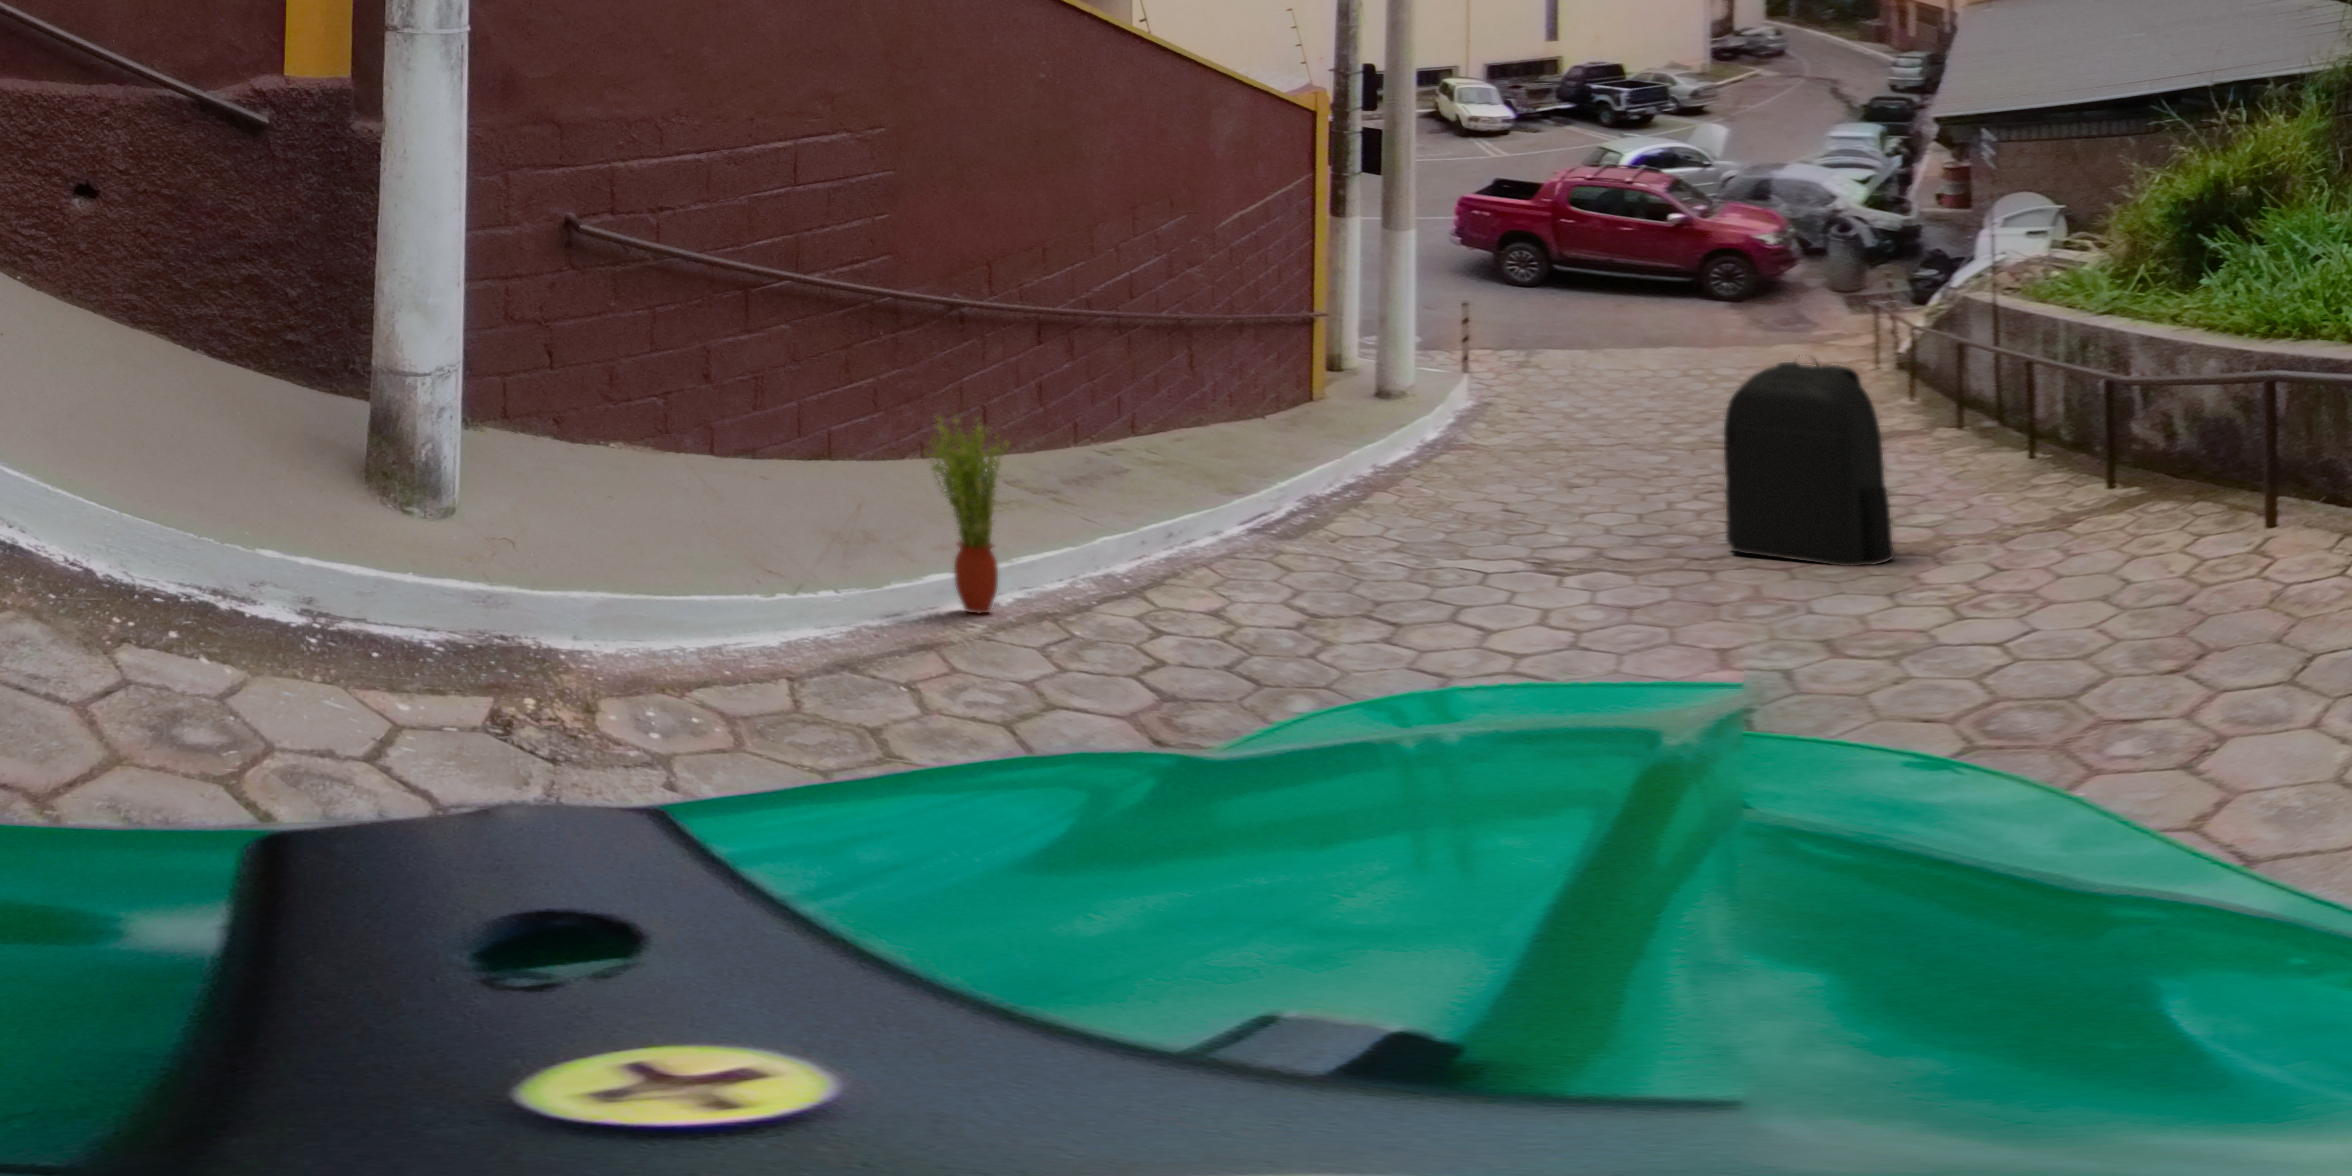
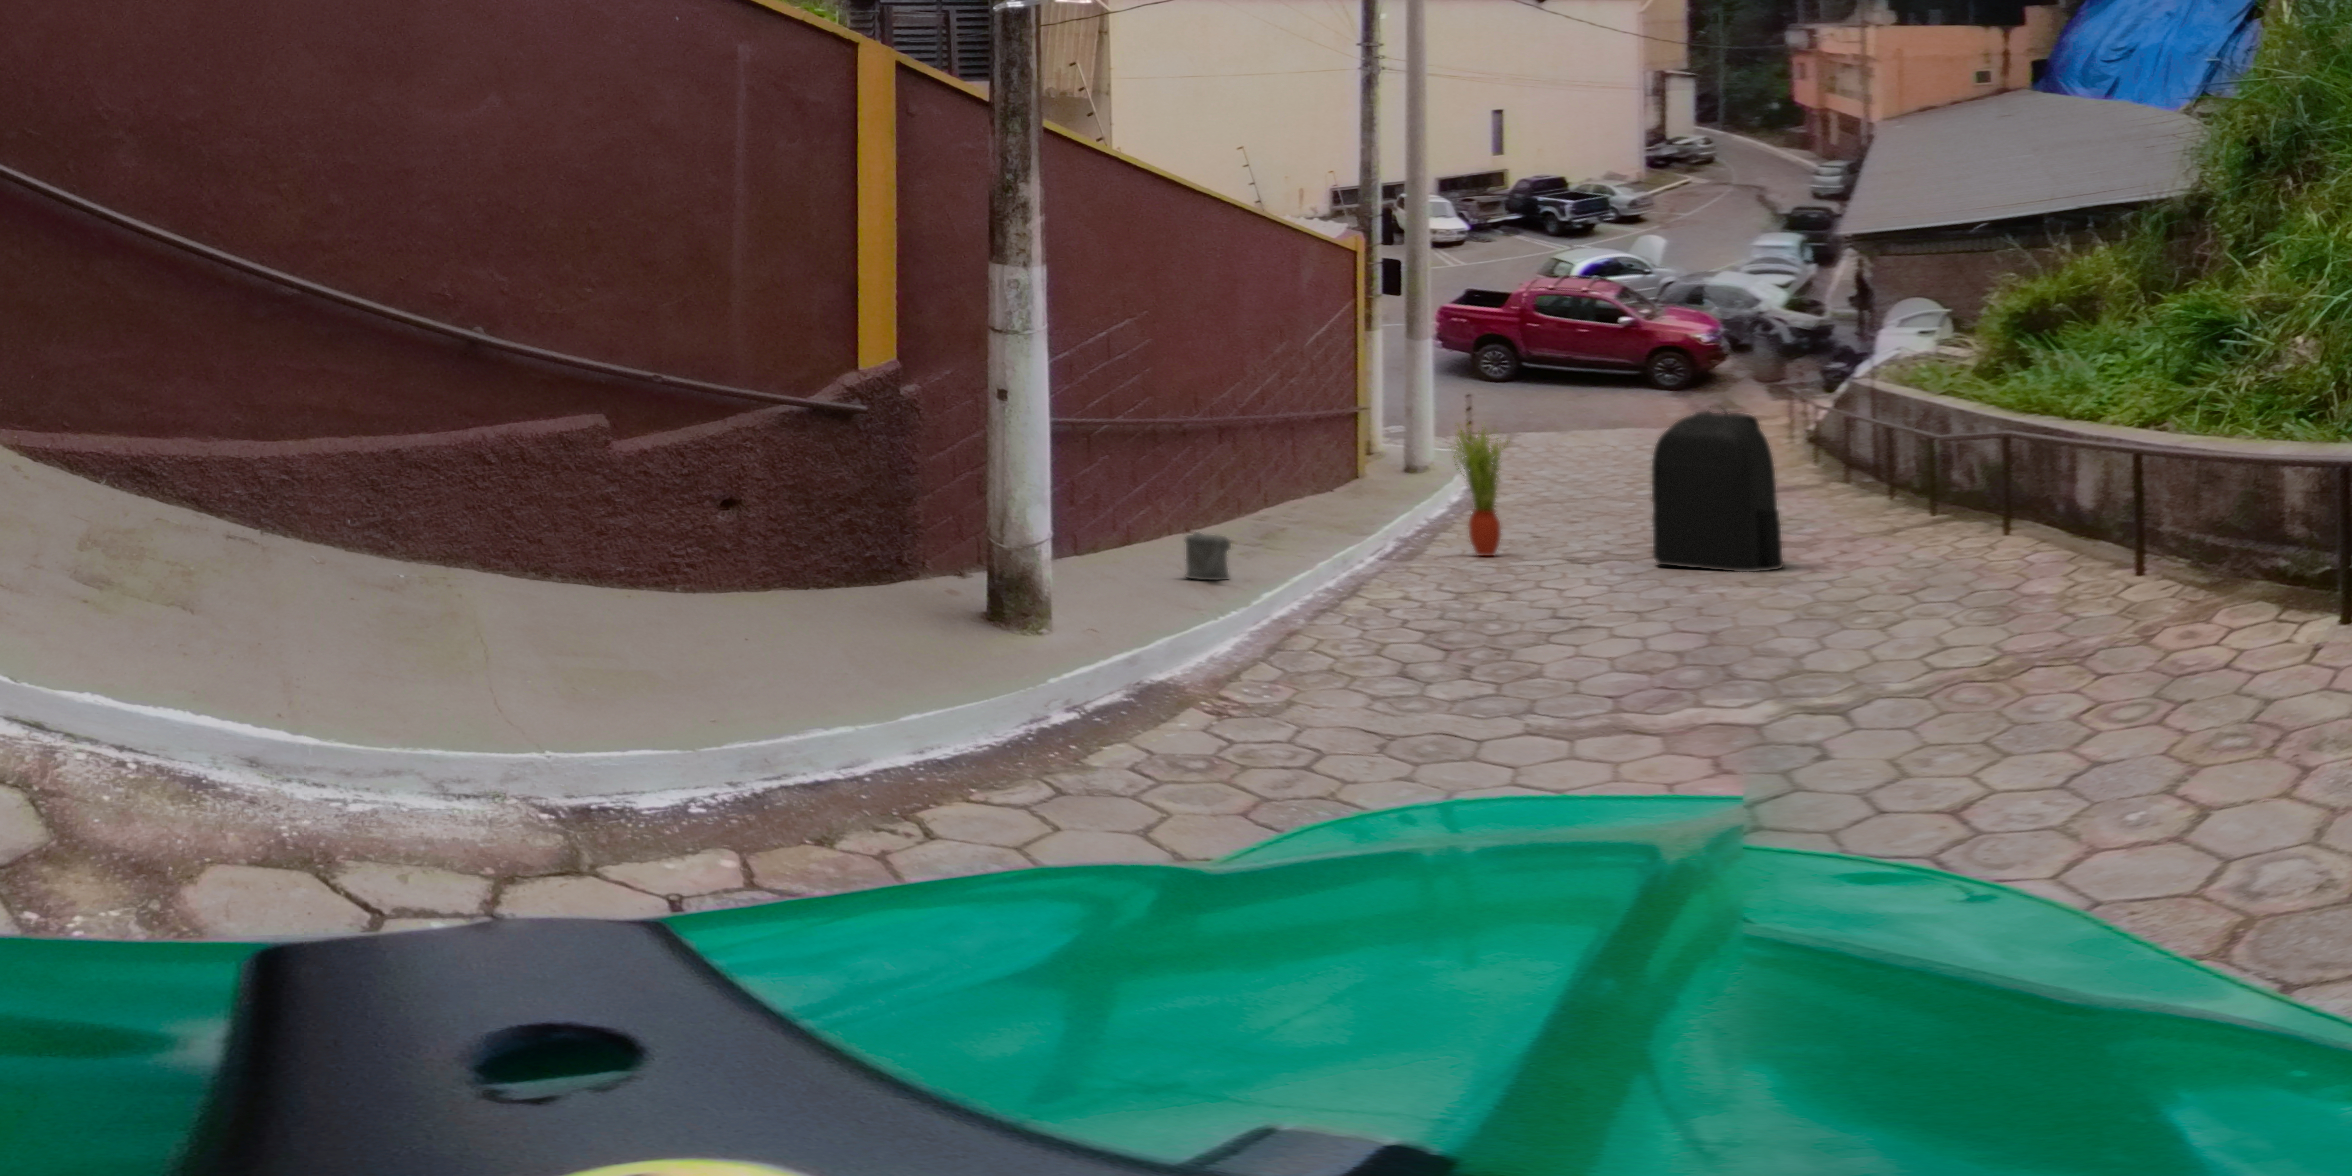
potted plant: present [926,415,1009,614] -> present [1453,422,1510,556]
watering can: none [1140,504,1196,567] -> present [1185,533,1231,580]

